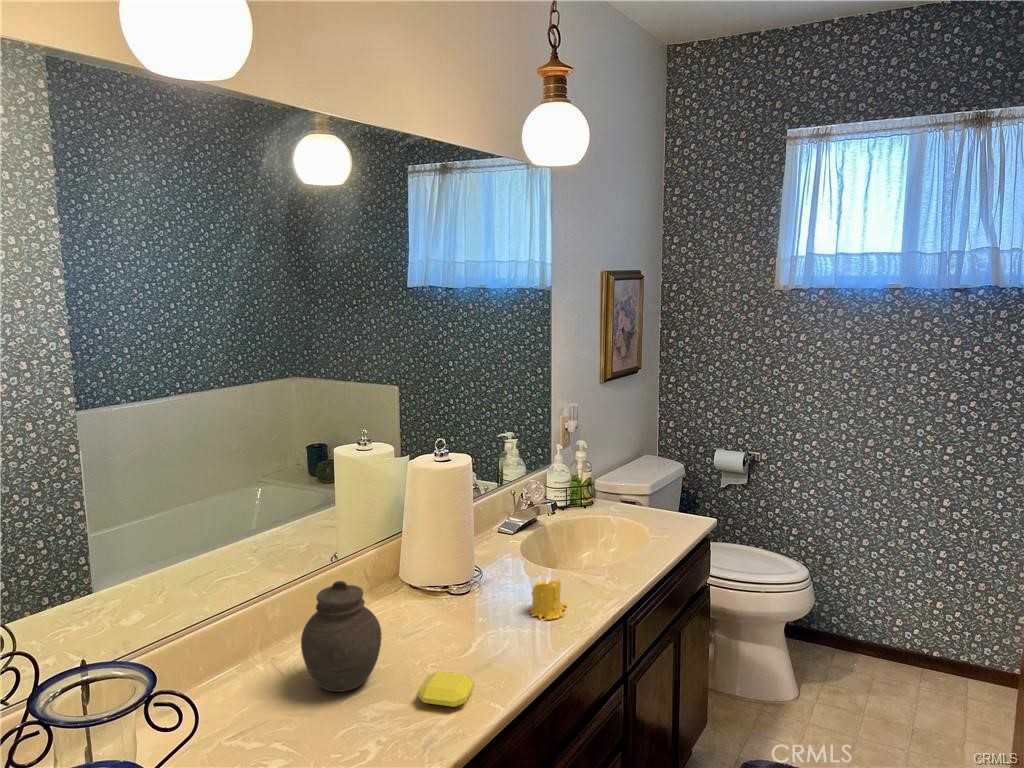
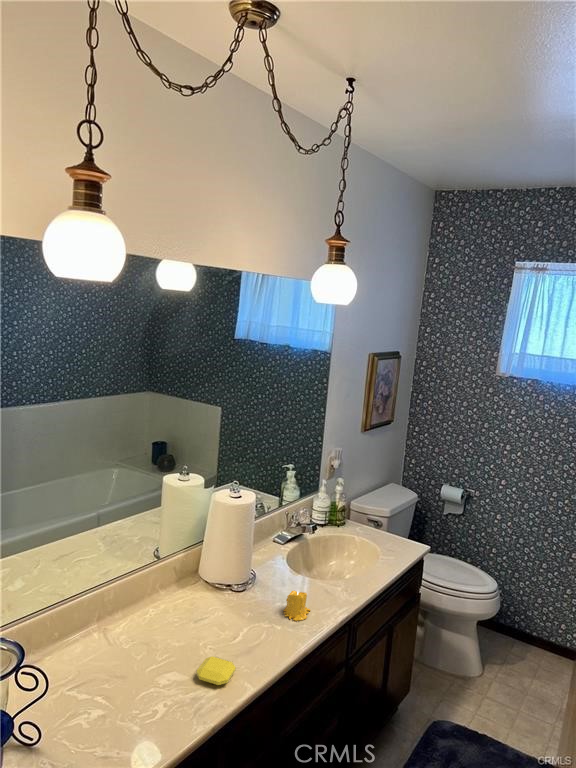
jar: present [301,581,382,692] -> none [123,588,178,663]

